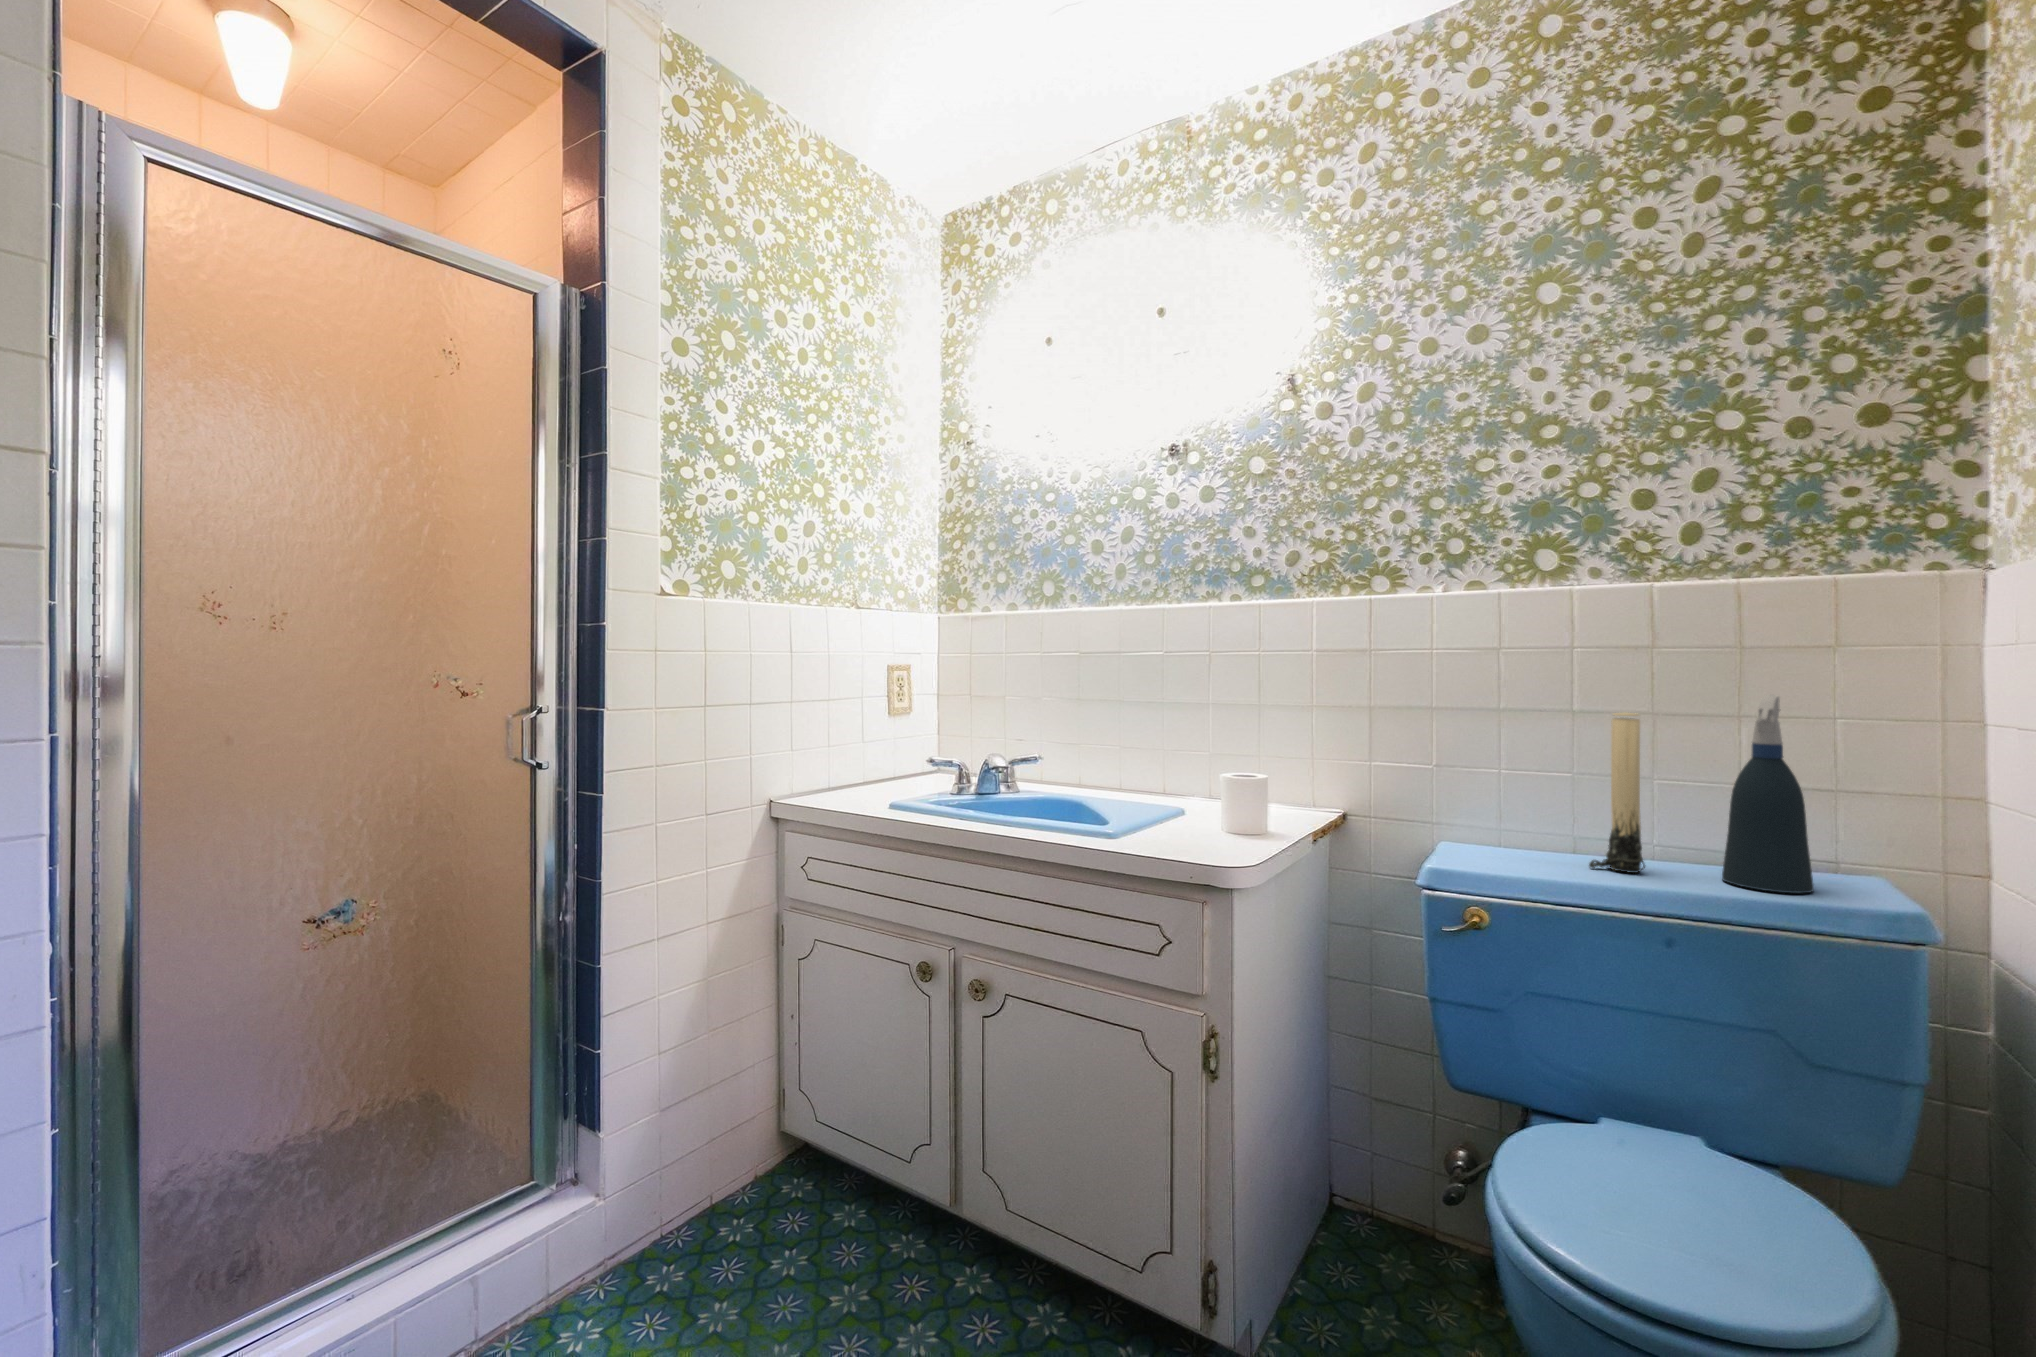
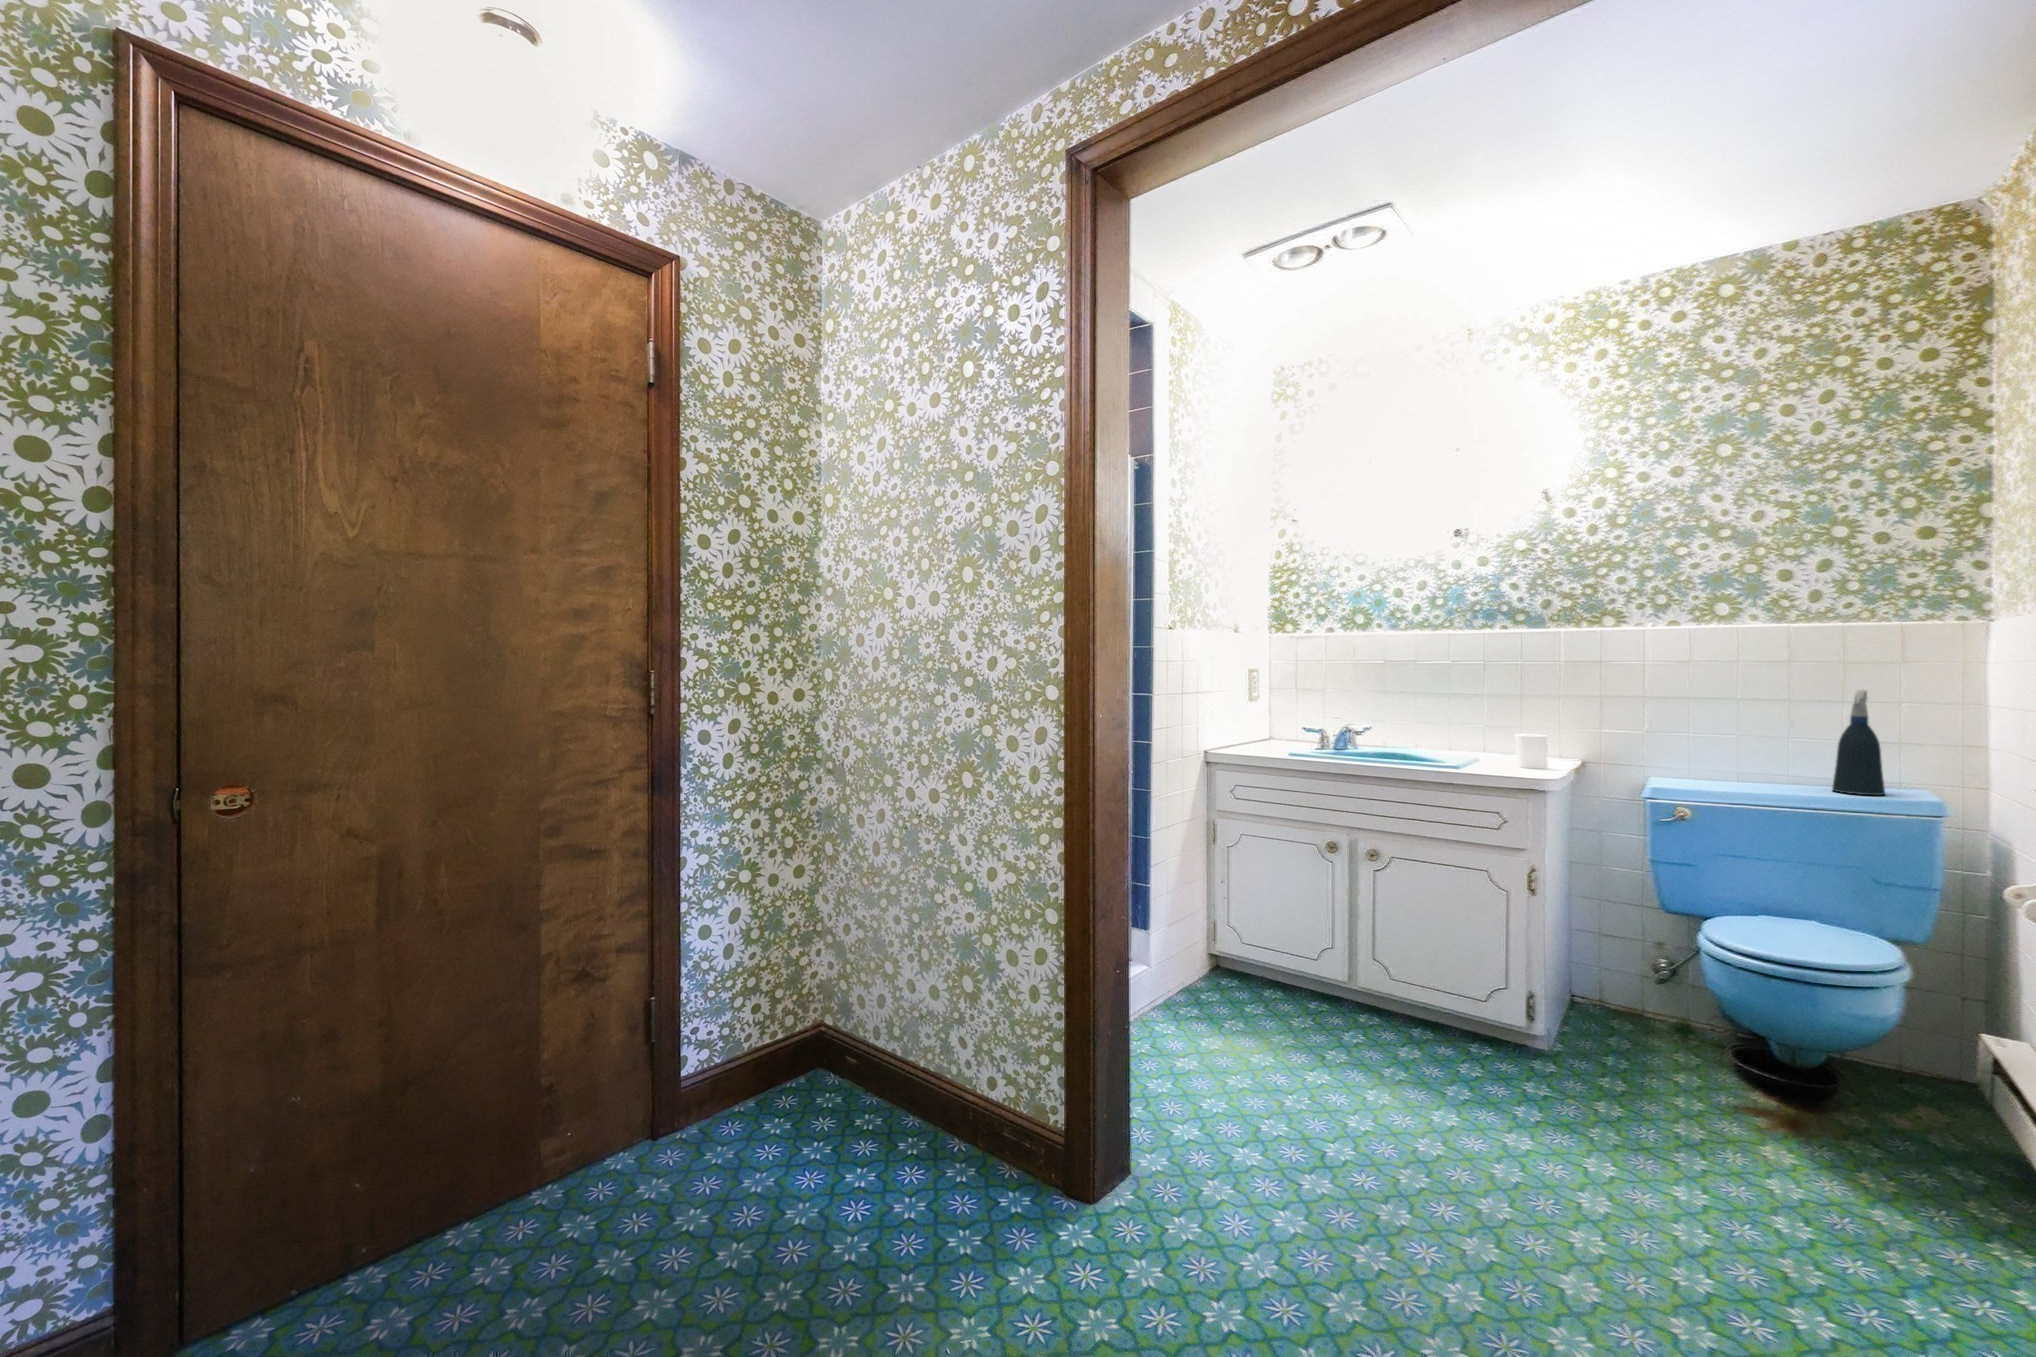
candle: present [1589,713,1645,873] -> none [1752,699,1787,788]

